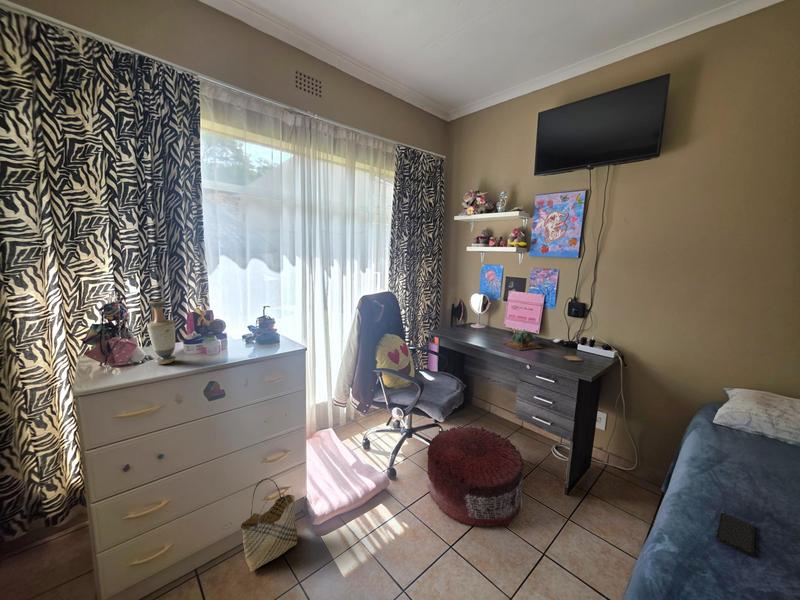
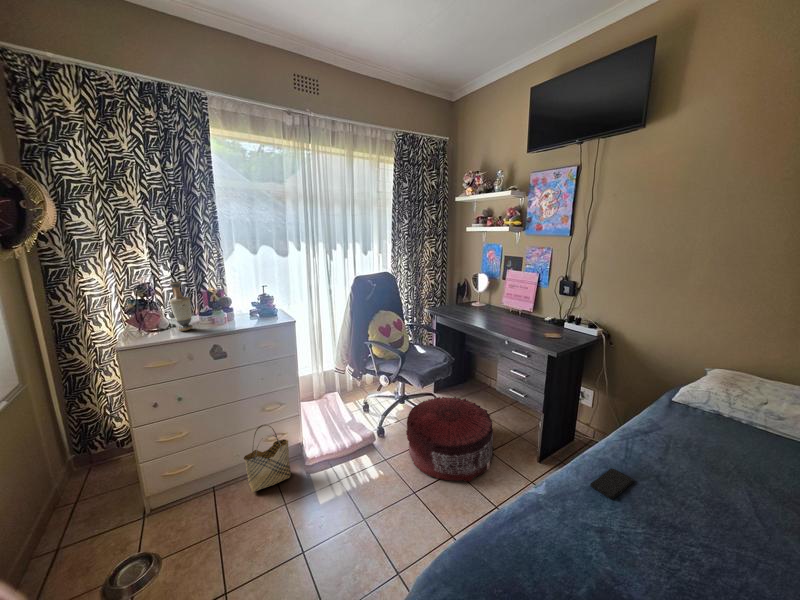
succulent plant: present [504,330,541,350] -> none [491,308,531,328]

